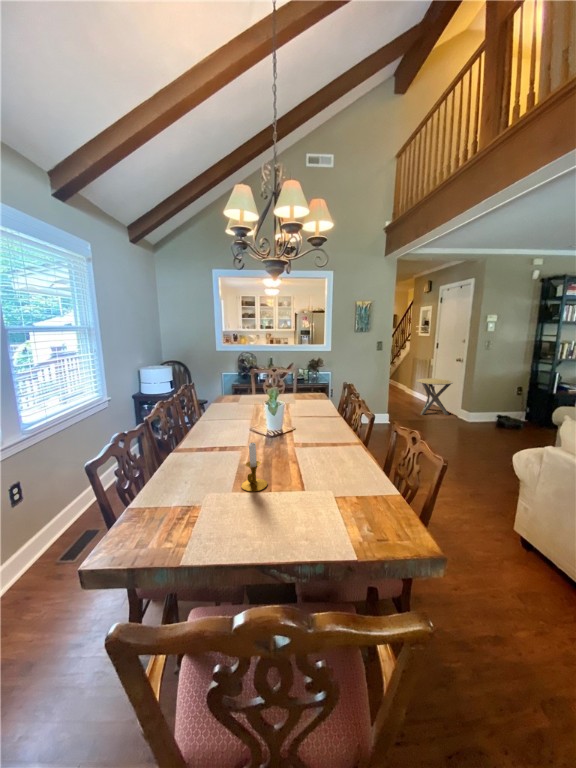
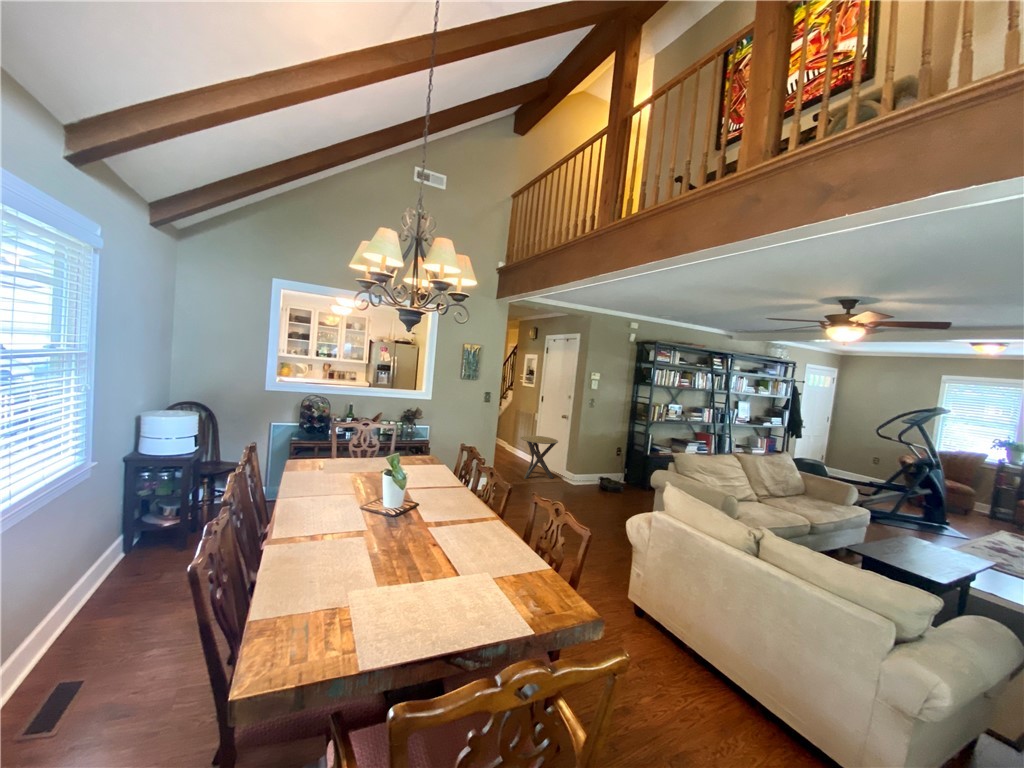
candlestick: present [241,443,267,491] -> none [385,525,416,583]

